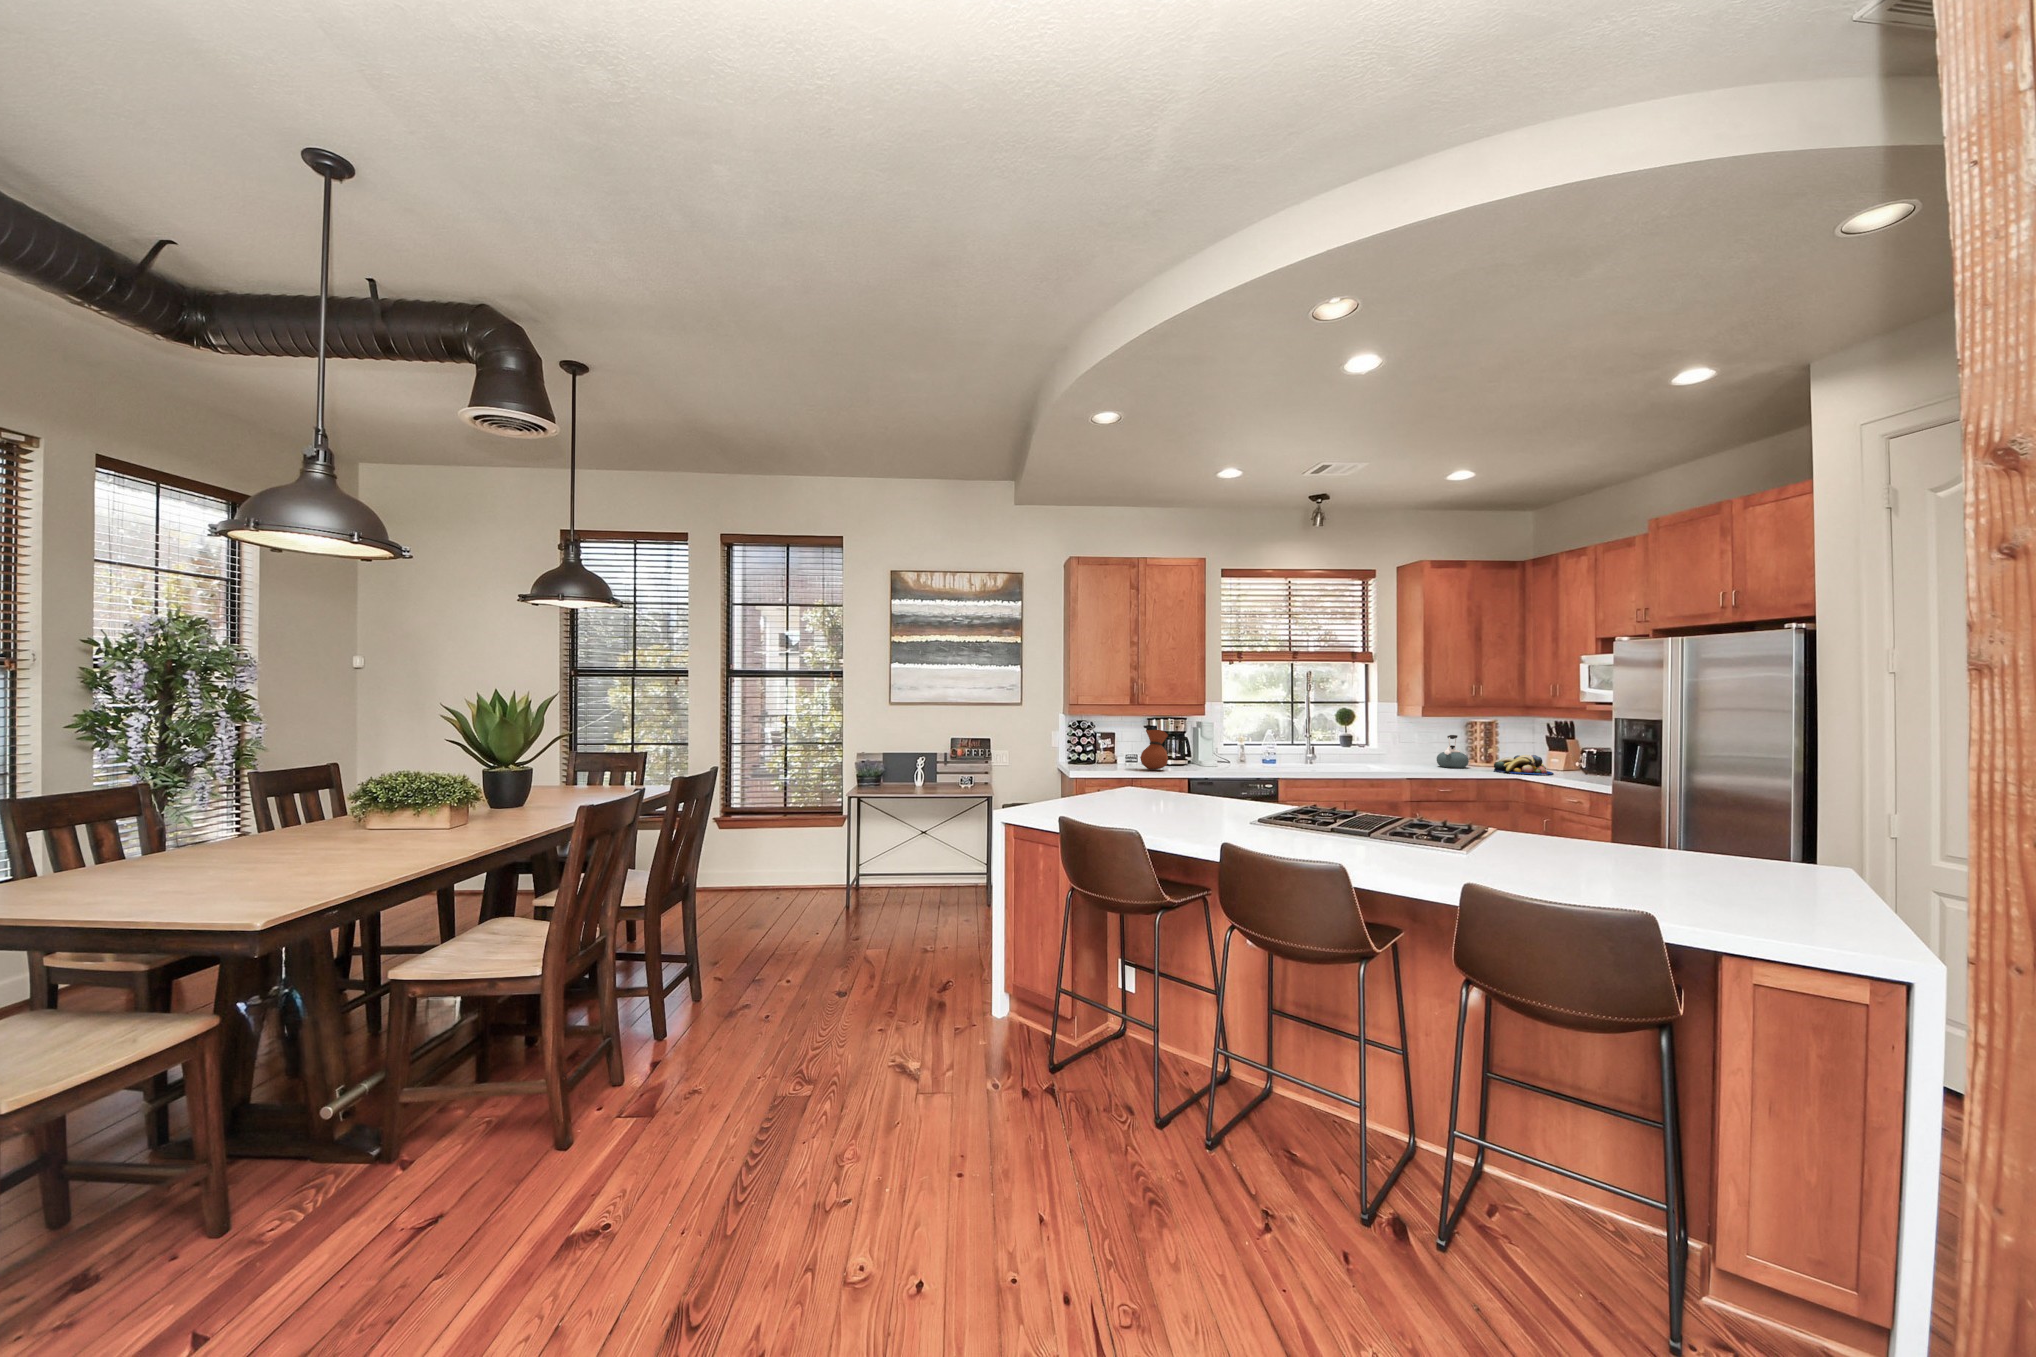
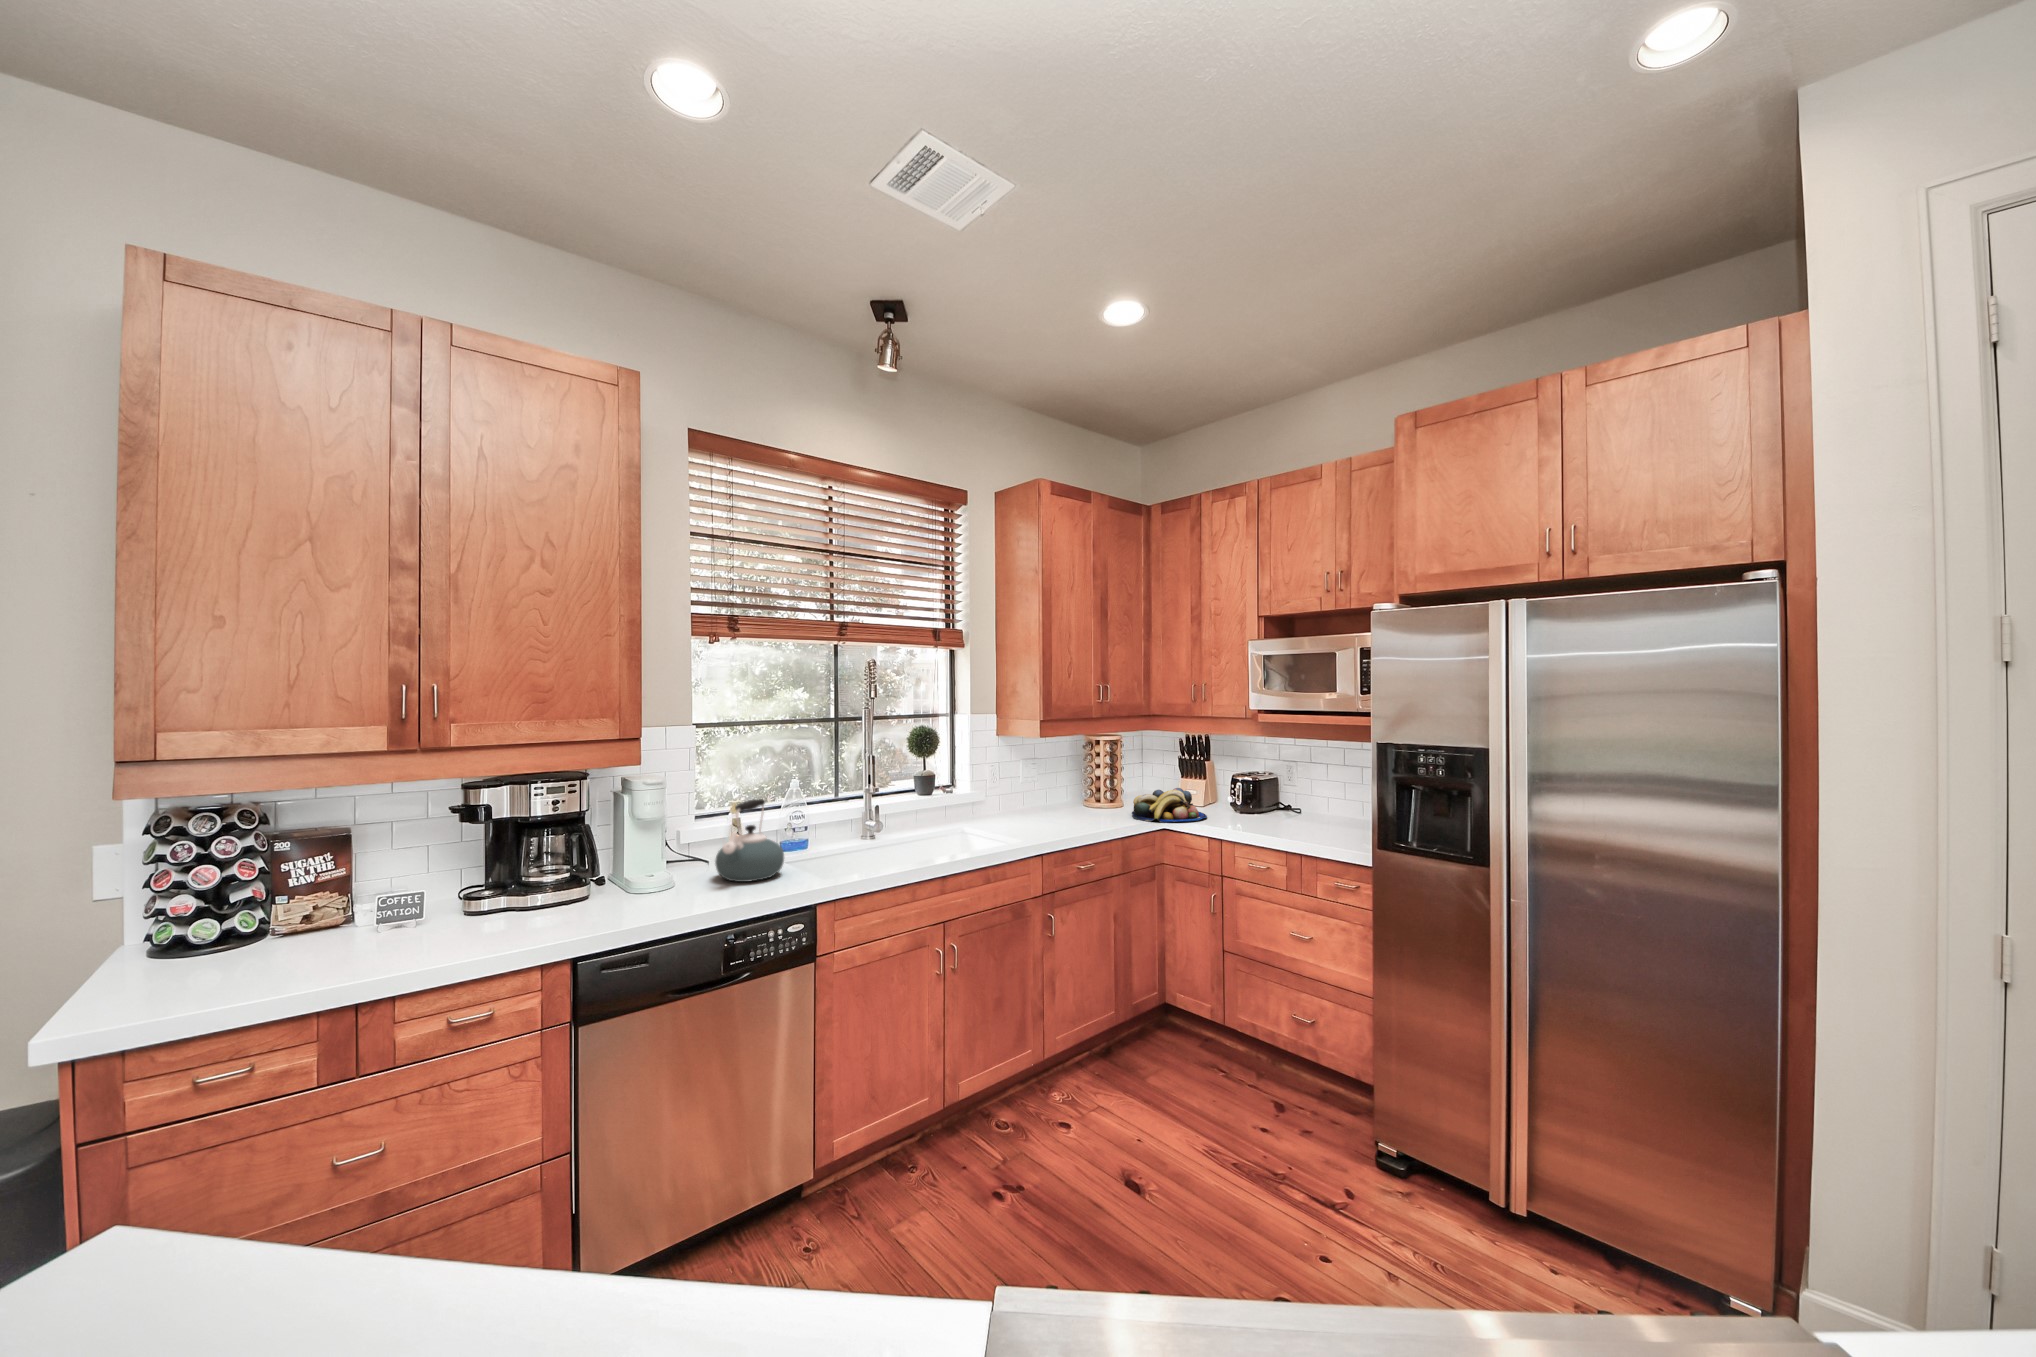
vase: present [1140,730,1168,769] -> none [426,822,522,935]
kettle: present [1437,735,1469,768] -> present [715,799,784,882]

